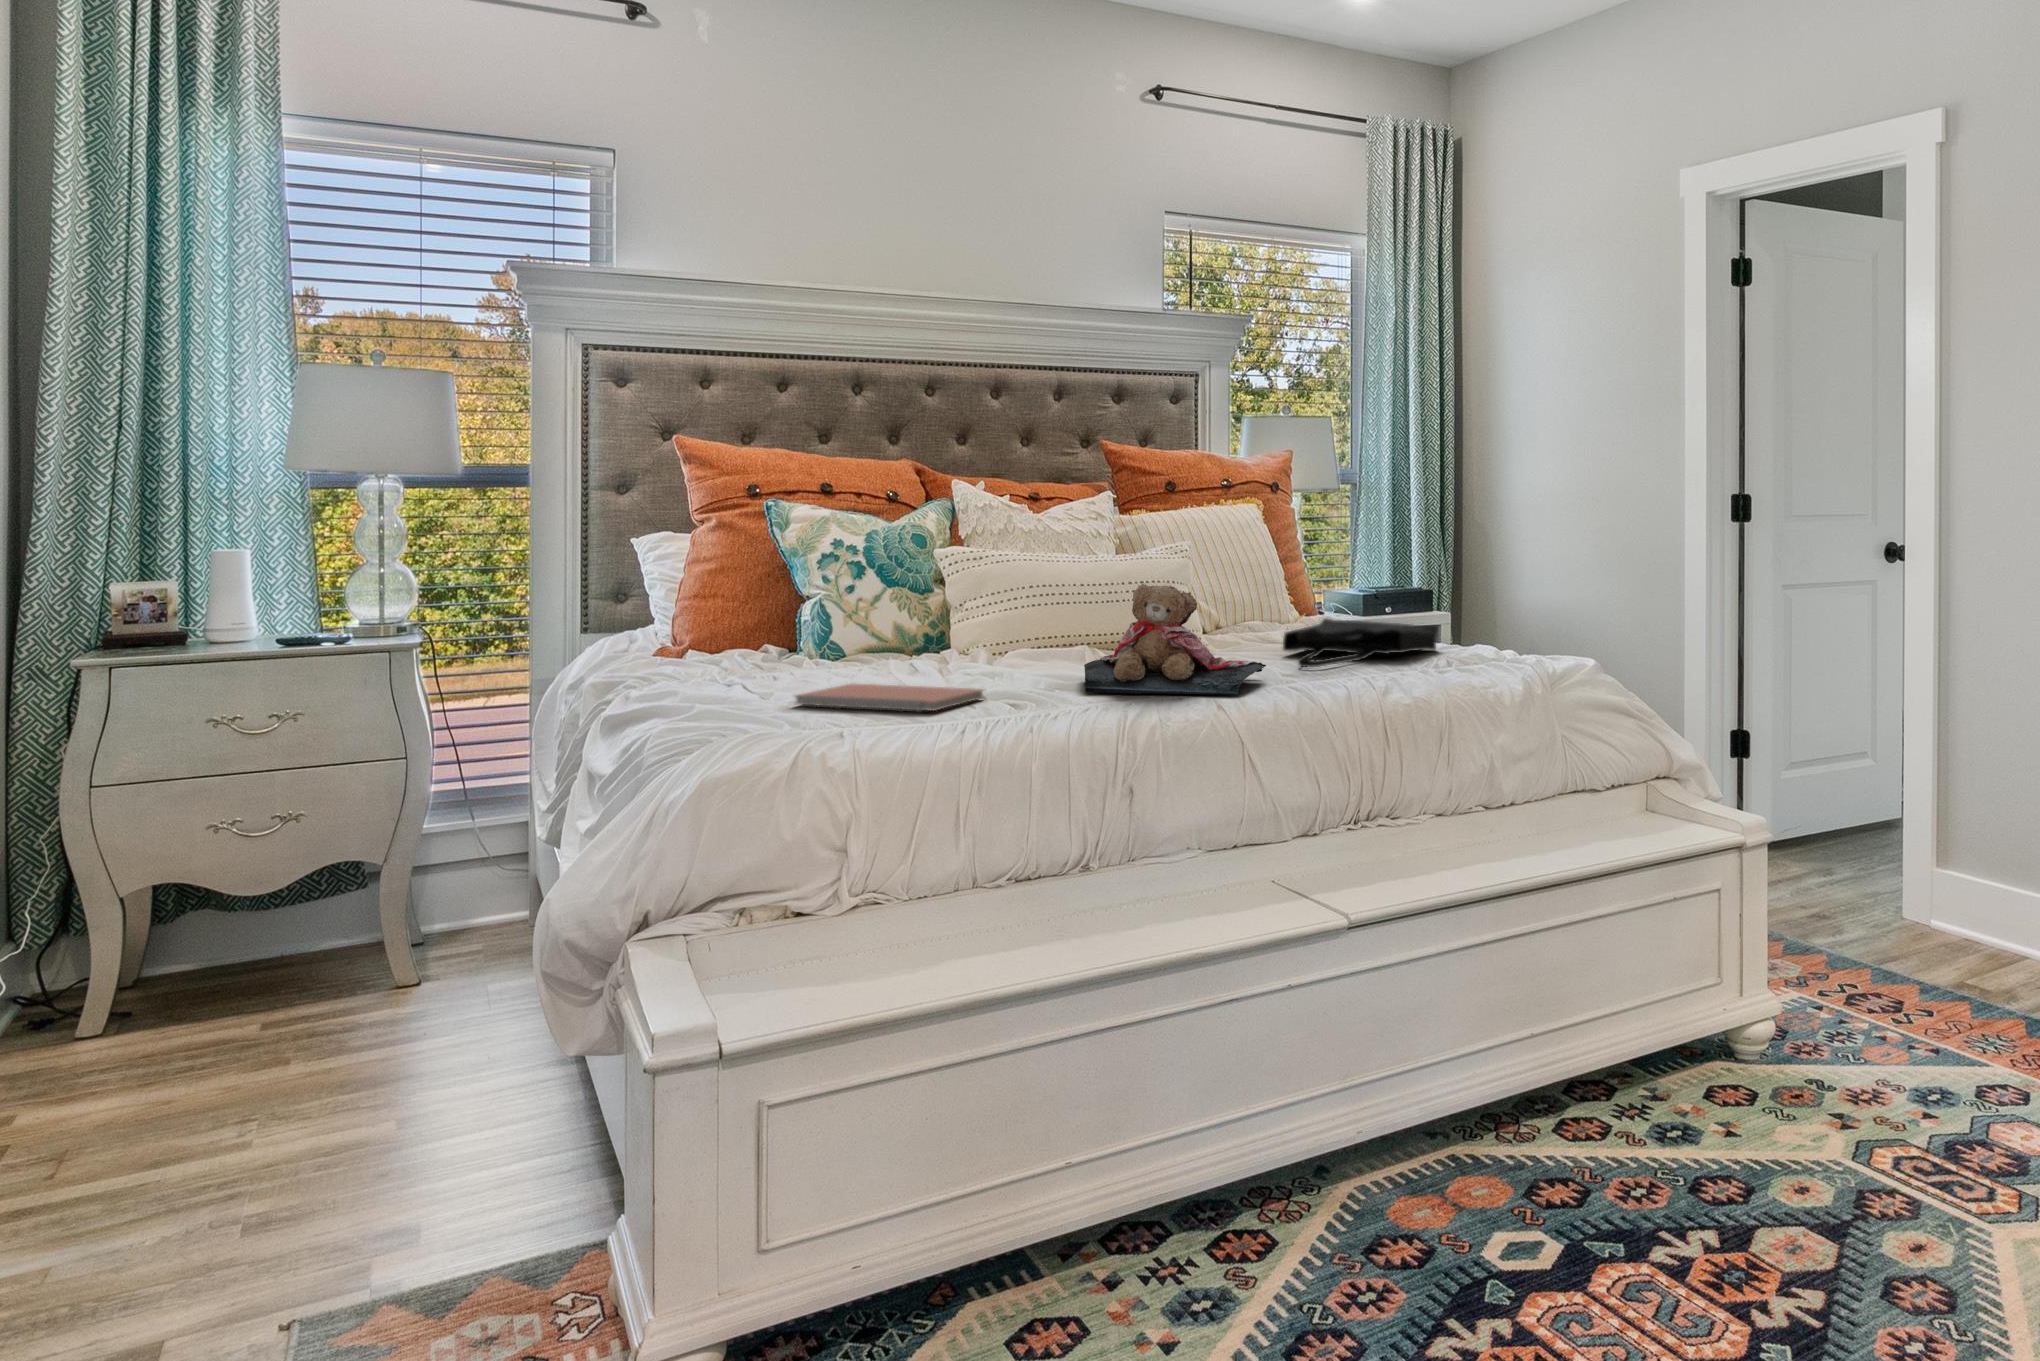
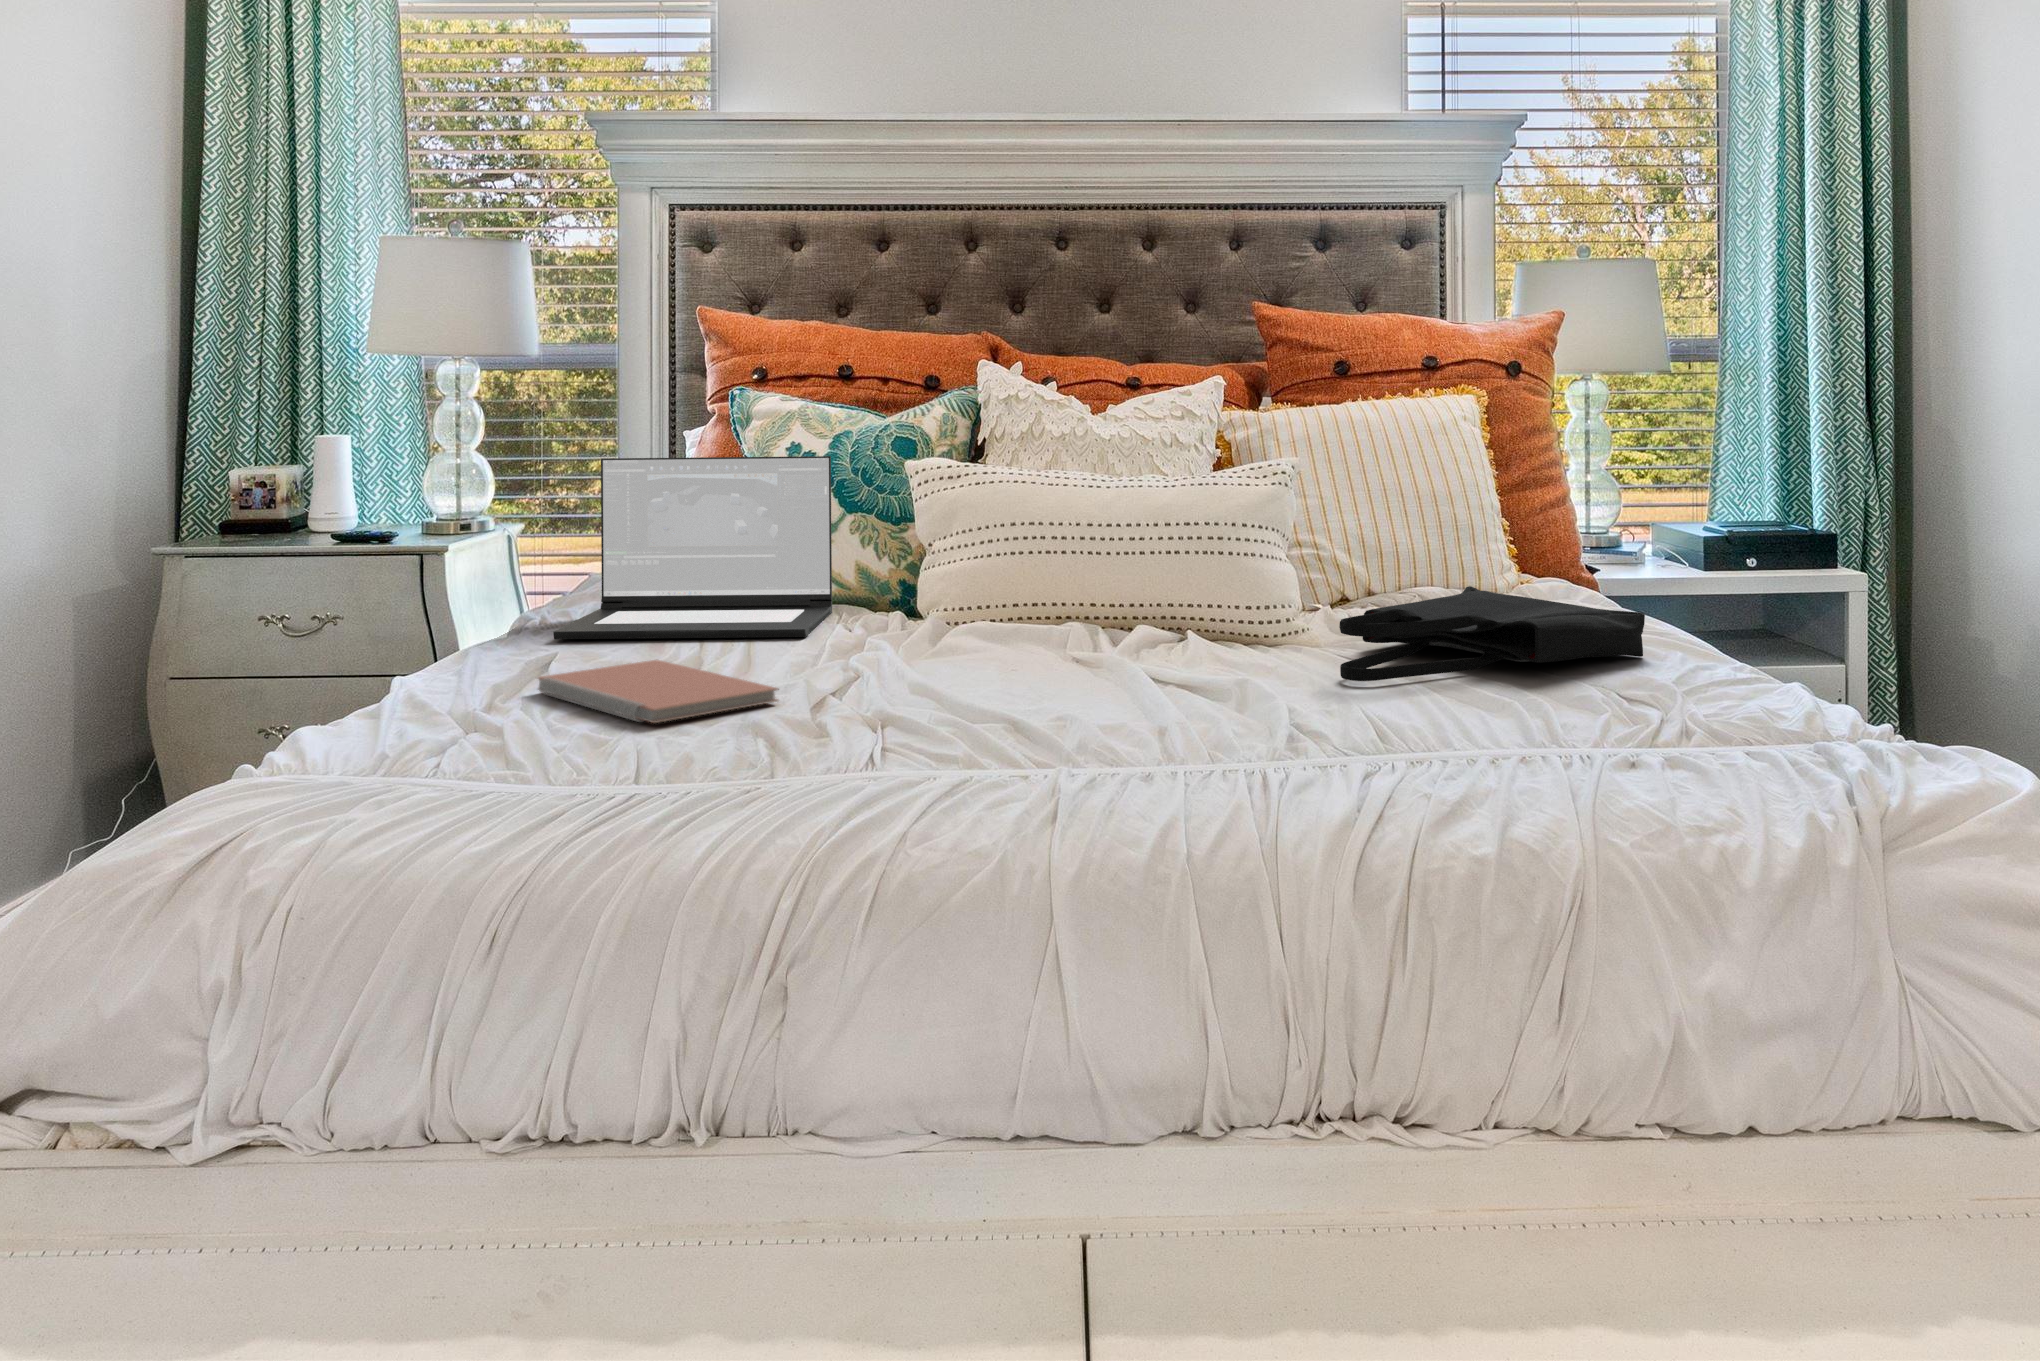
laptop: none [701,546,909,682] -> present [553,456,832,639]
teddy bear: present [1084,584,1266,695] -> none [925,528,1243,735]

